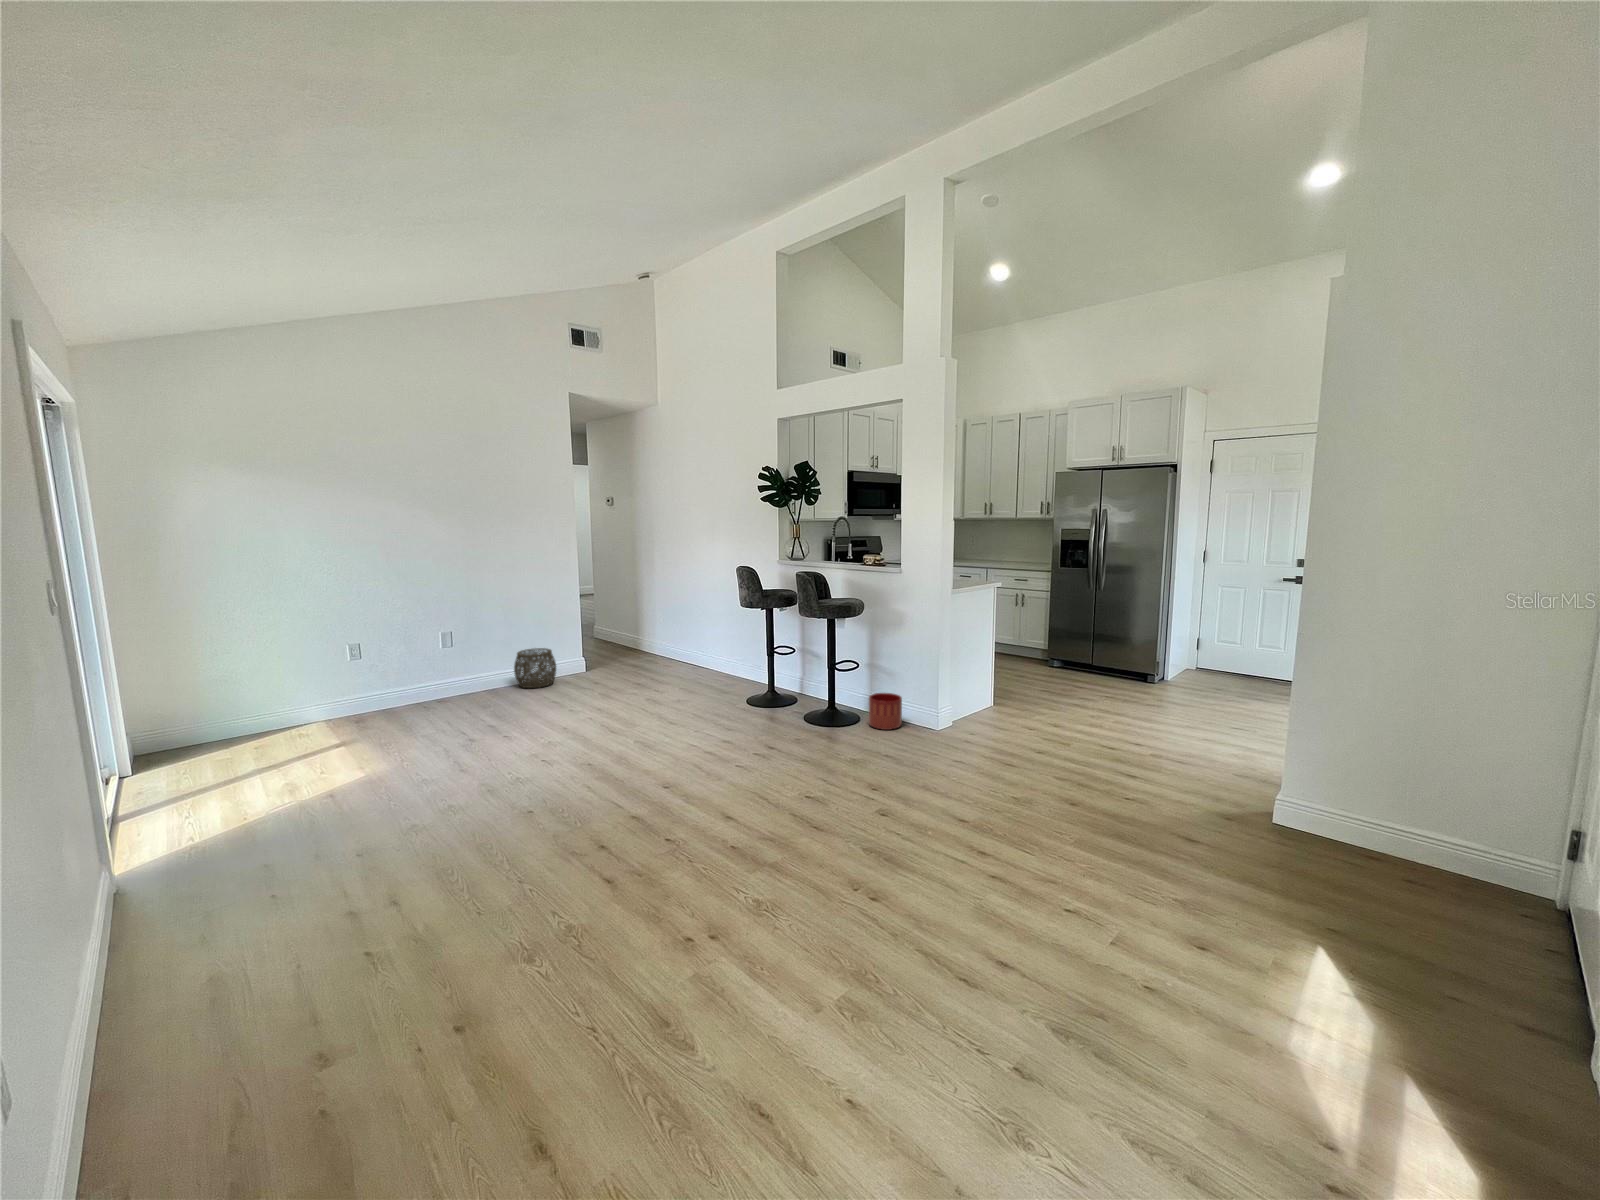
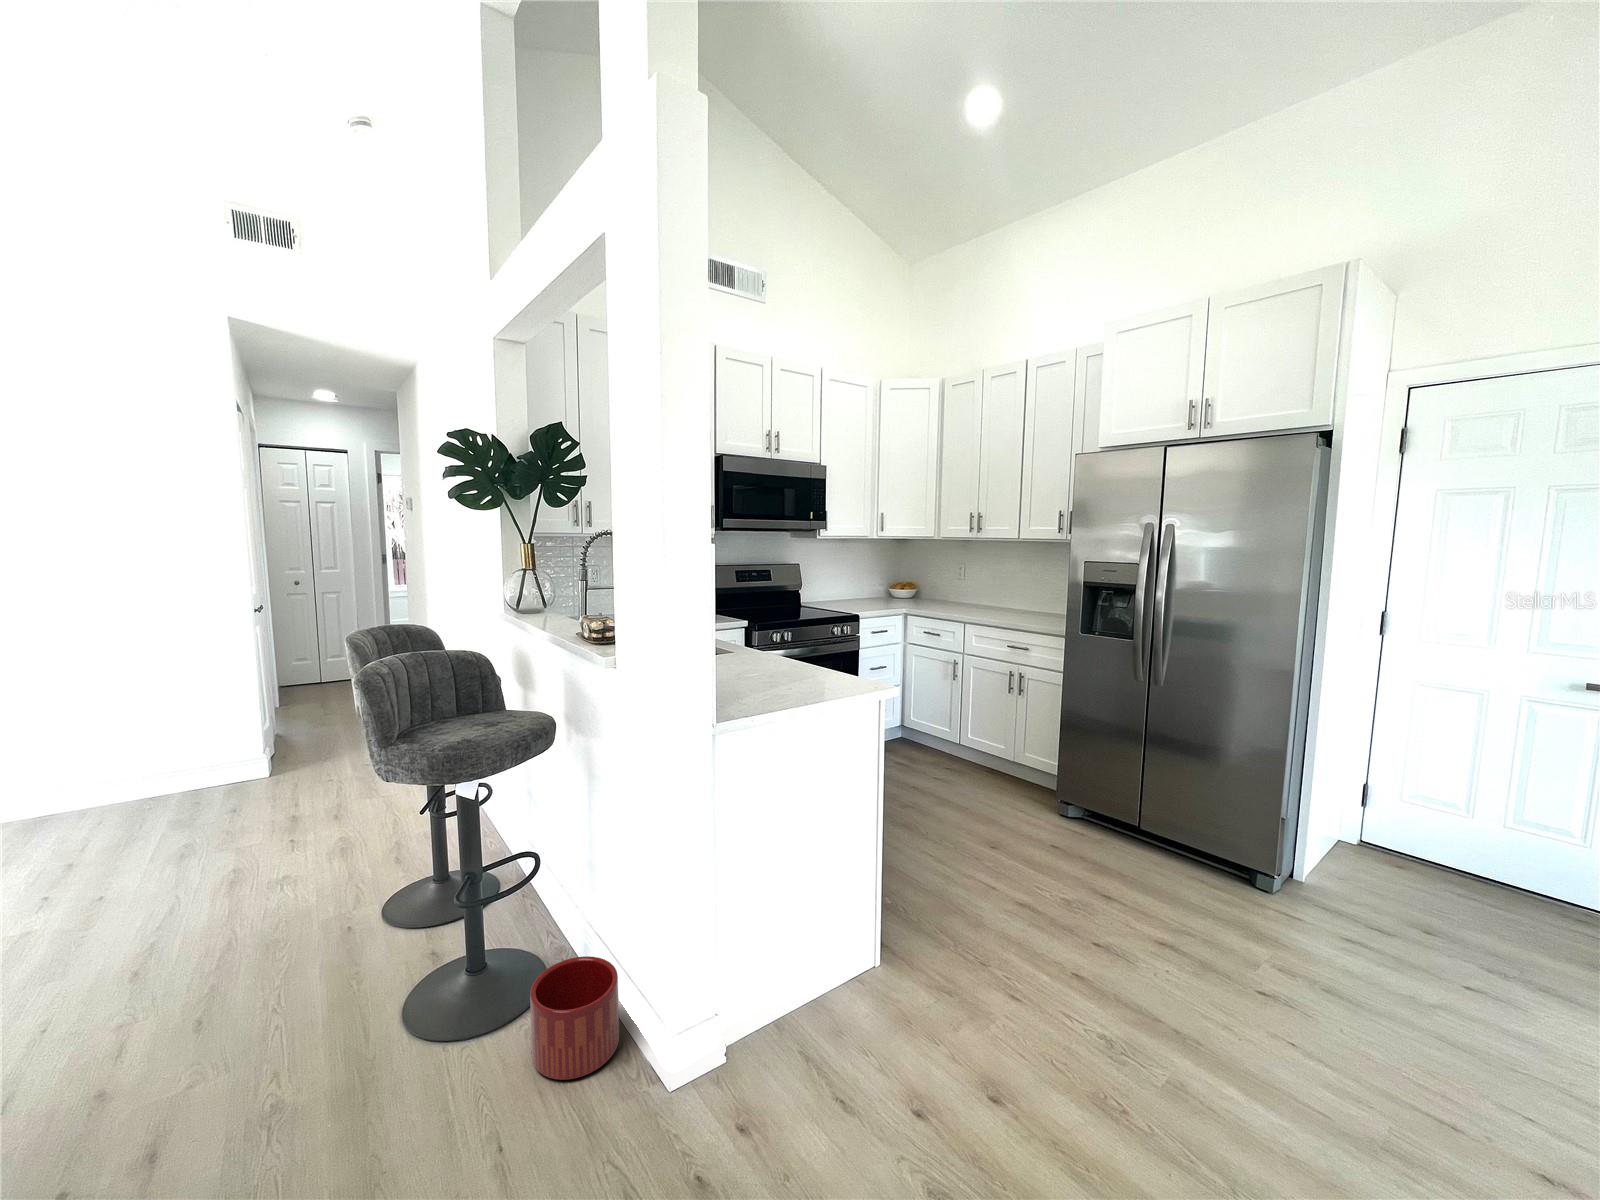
woven basket: present [514,648,556,688] -> none [58,750,160,829]

